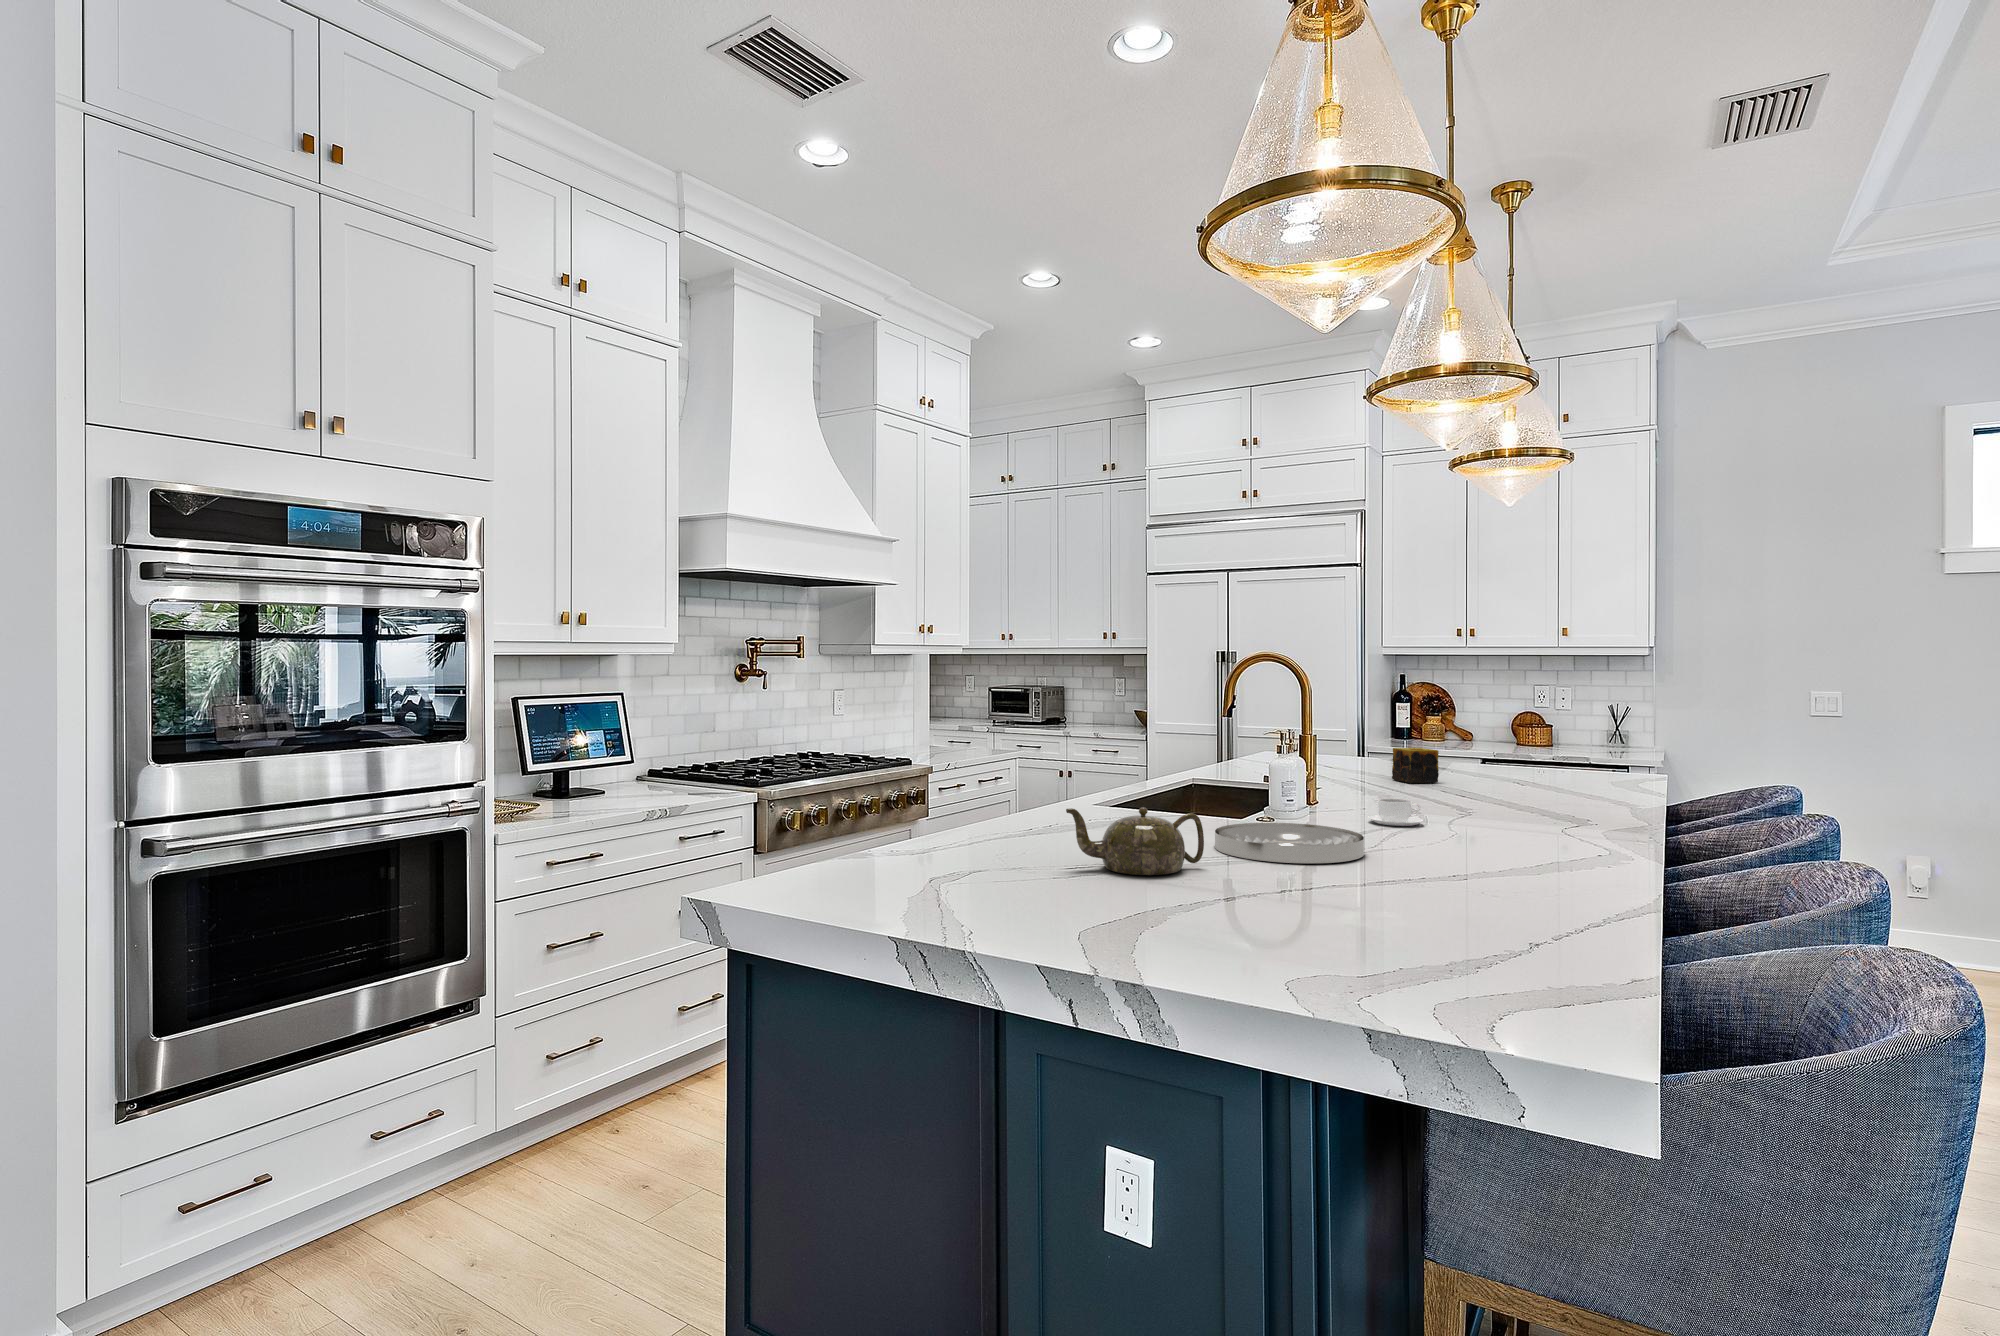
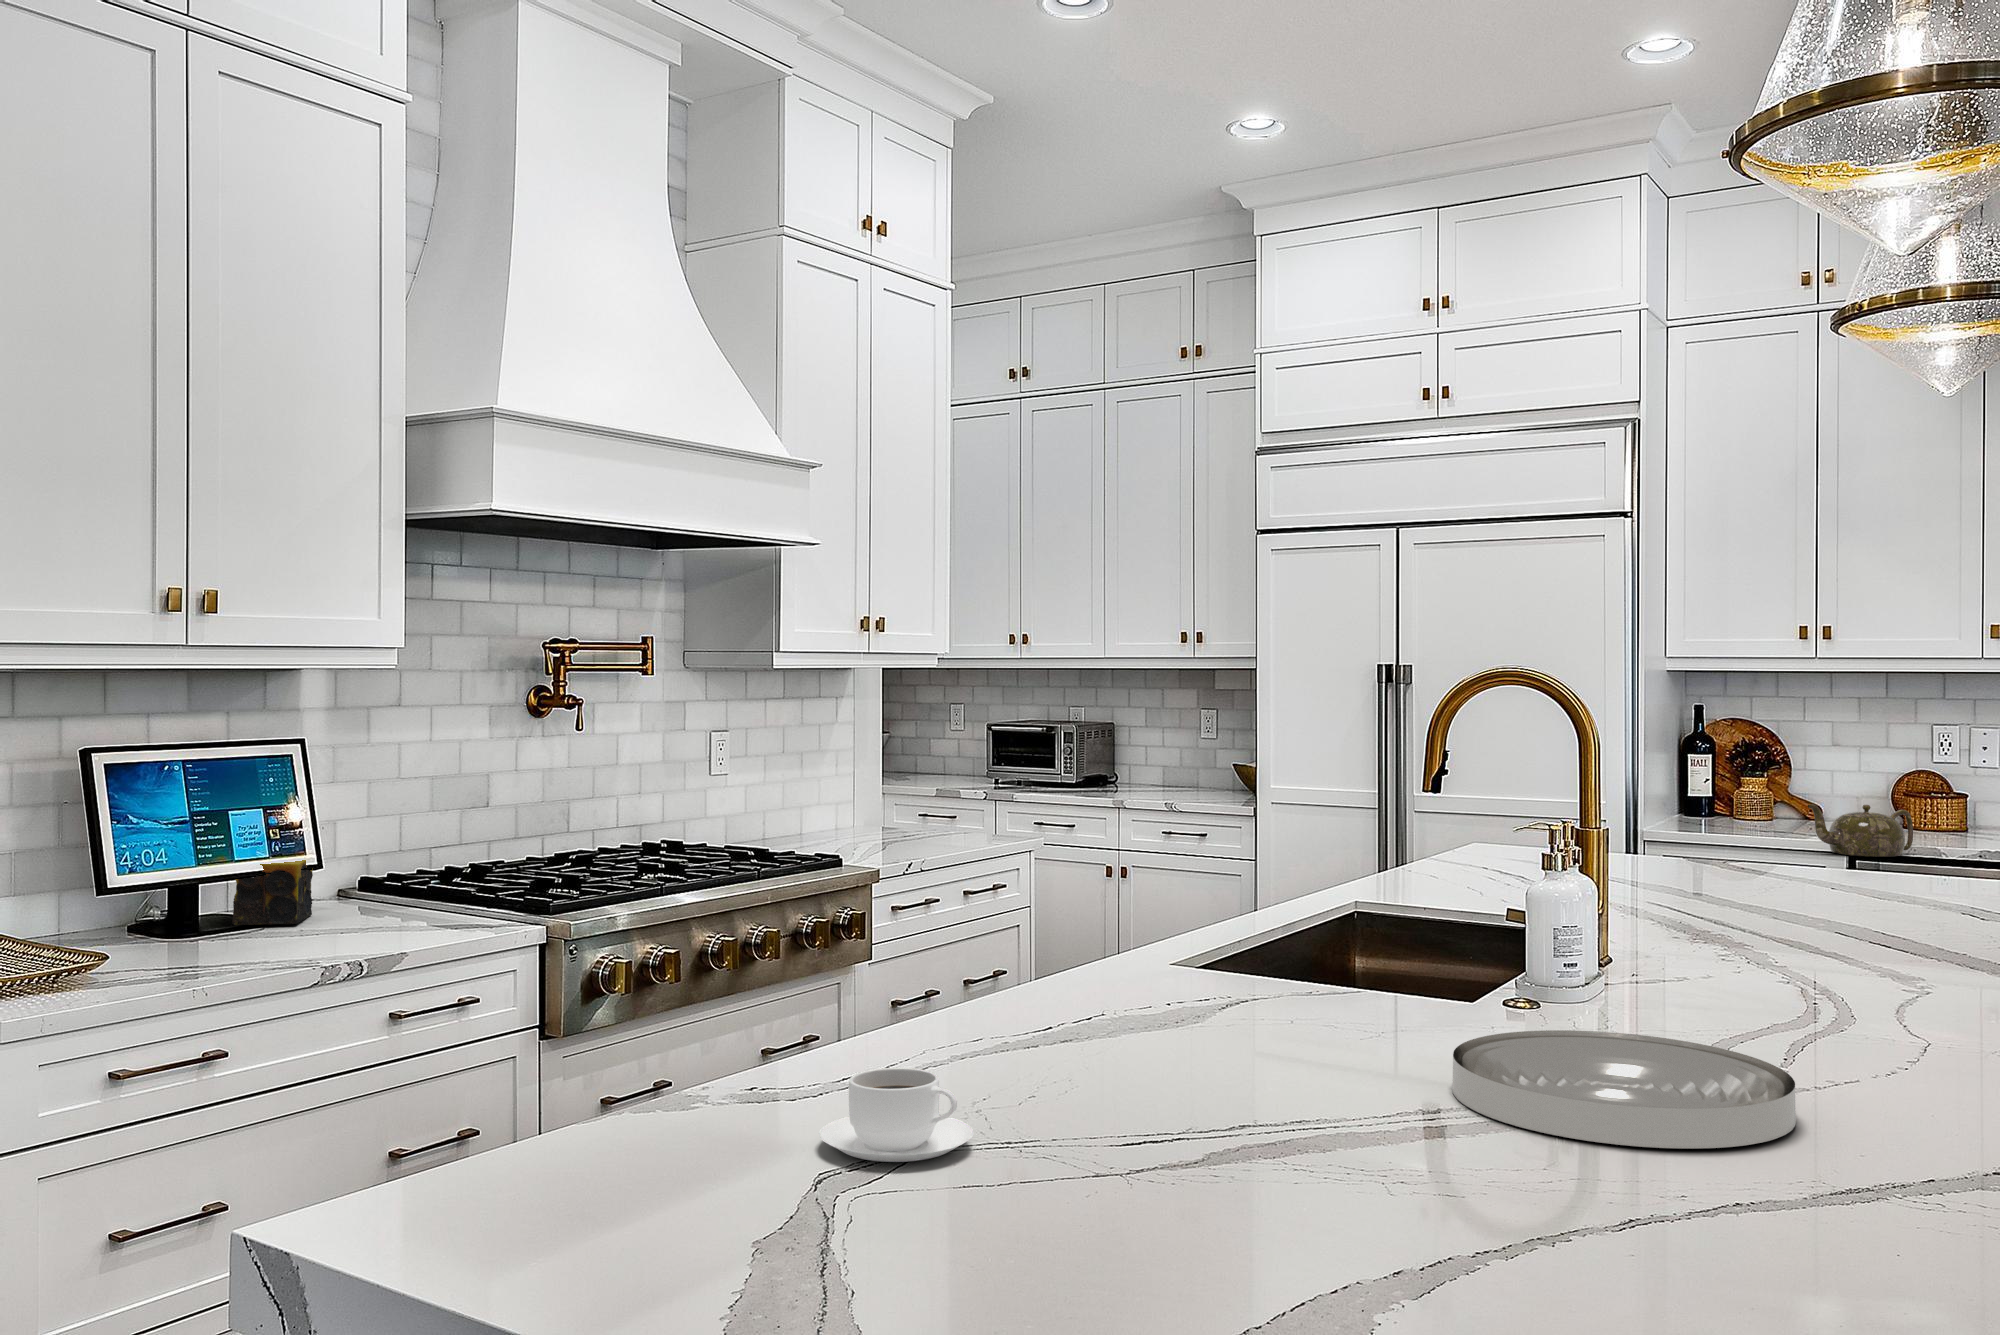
candle: present [1392,748,1439,783] -> present [232,860,313,925]
coffee cup: present [1368,798,1423,826] -> present [819,1068,973,1162]
teapot: present [1066,807,1204,875] -> present [1808,804,1913,857]

